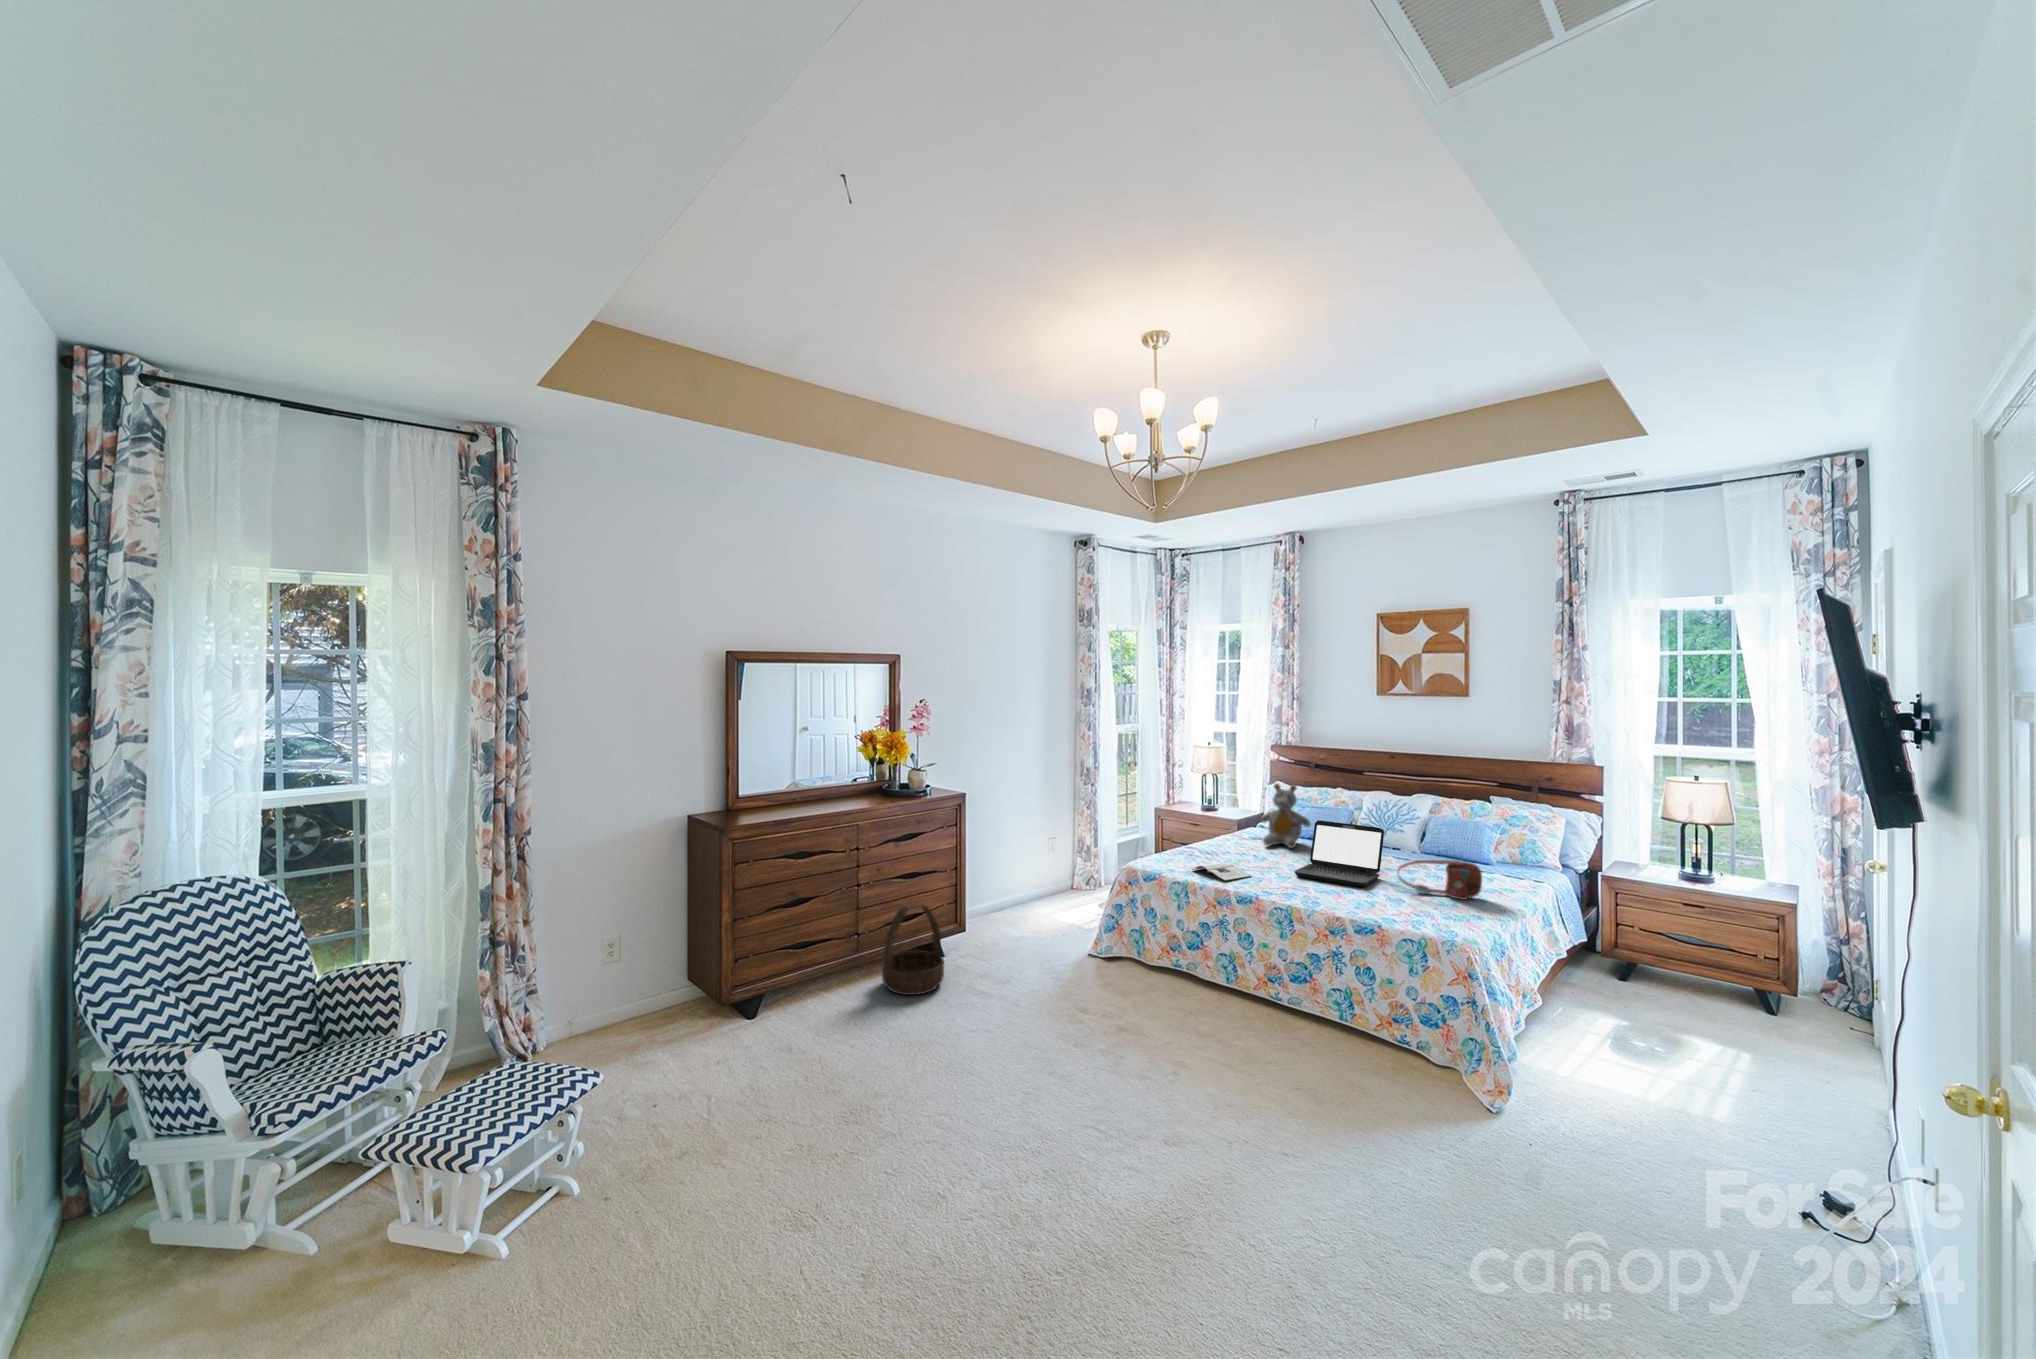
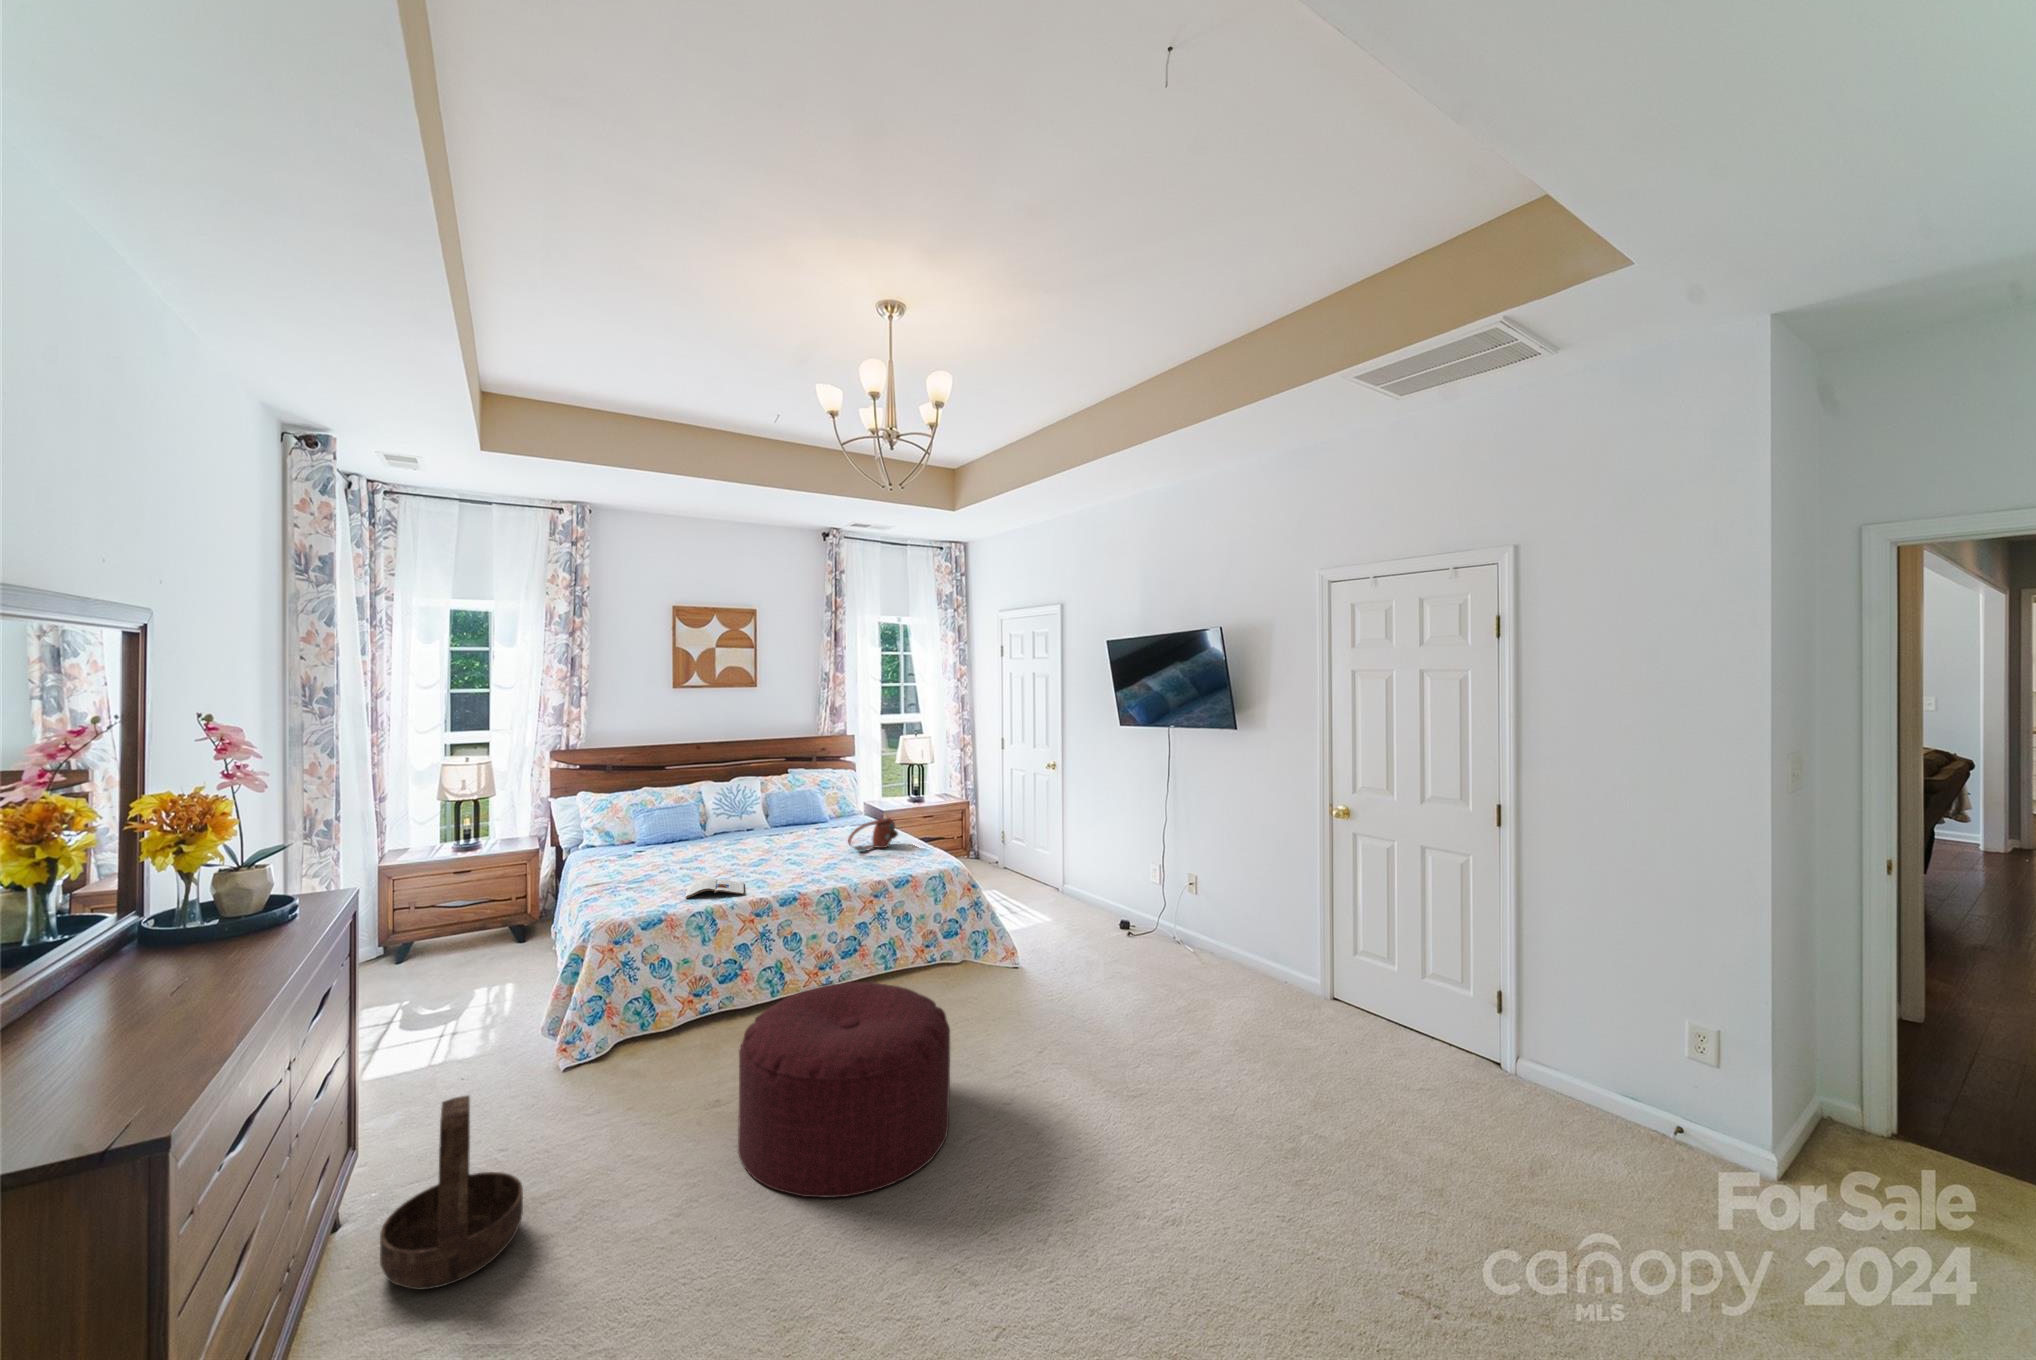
stuffed bear: present [1260,784,1311,848] -> none [639,786,696,857]
laptop: present [1295,820,1384,887] -> none [747,808,830,870]
ottoman: none [982,943,1161,1113] -> present [738,982,950,1197]

